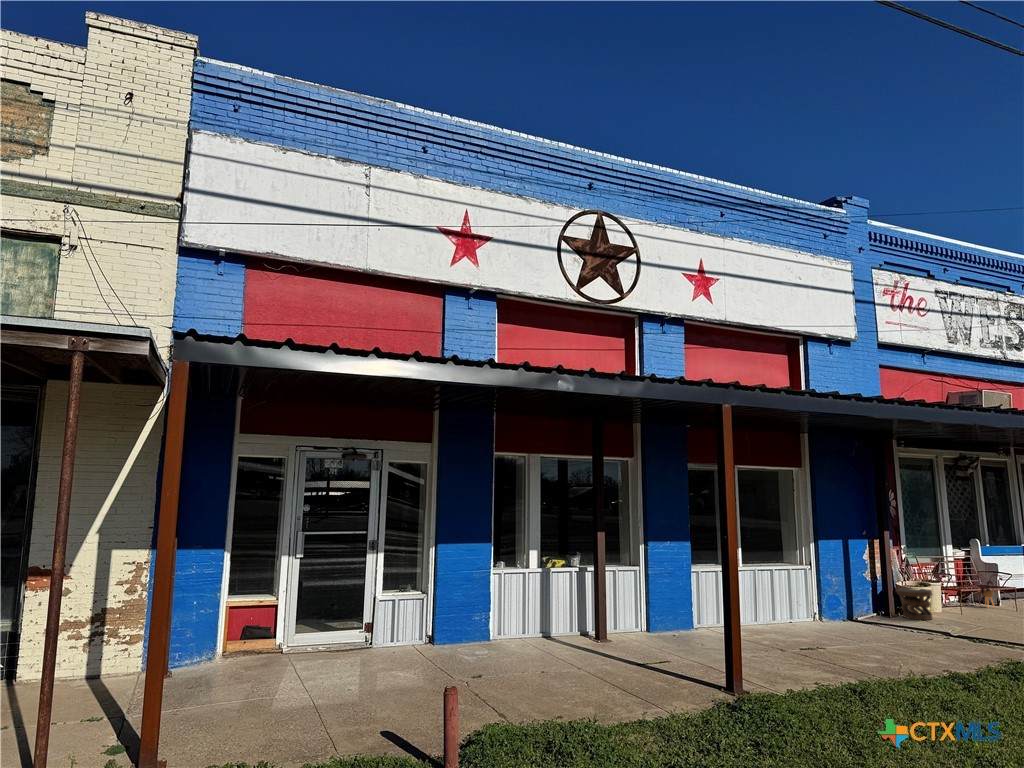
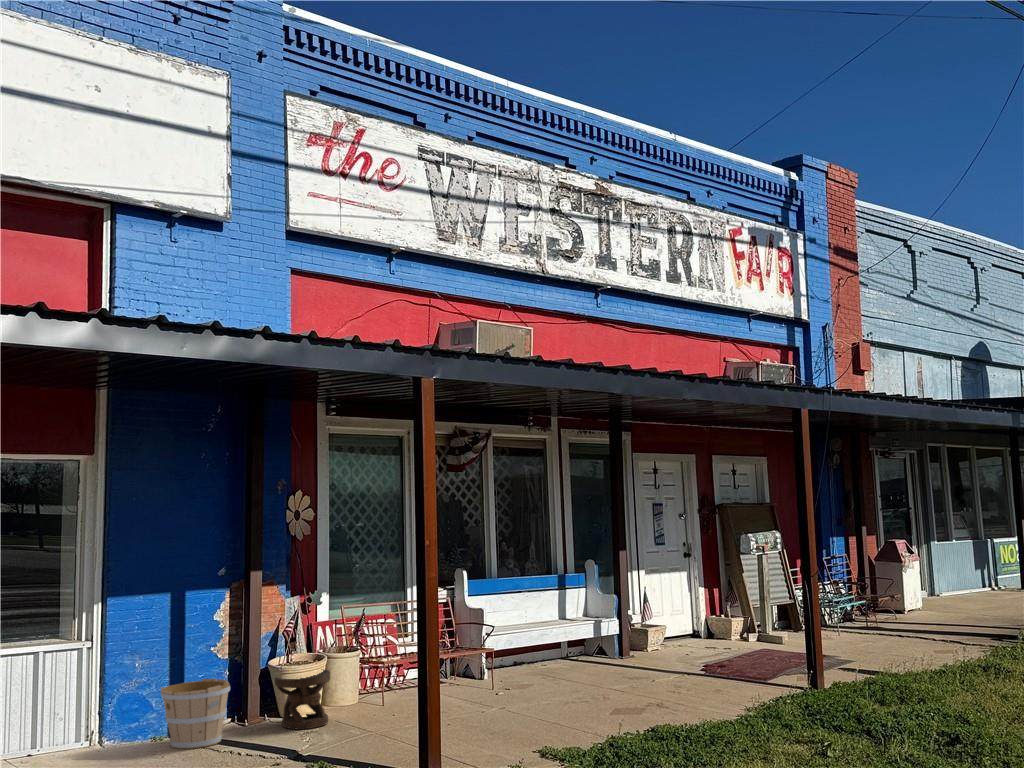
house plant: present [981,574,1000,606] -> none [451,612,490,685]
wooden bucket: none [847,587,886,623] -> present [160,679,230,749]

